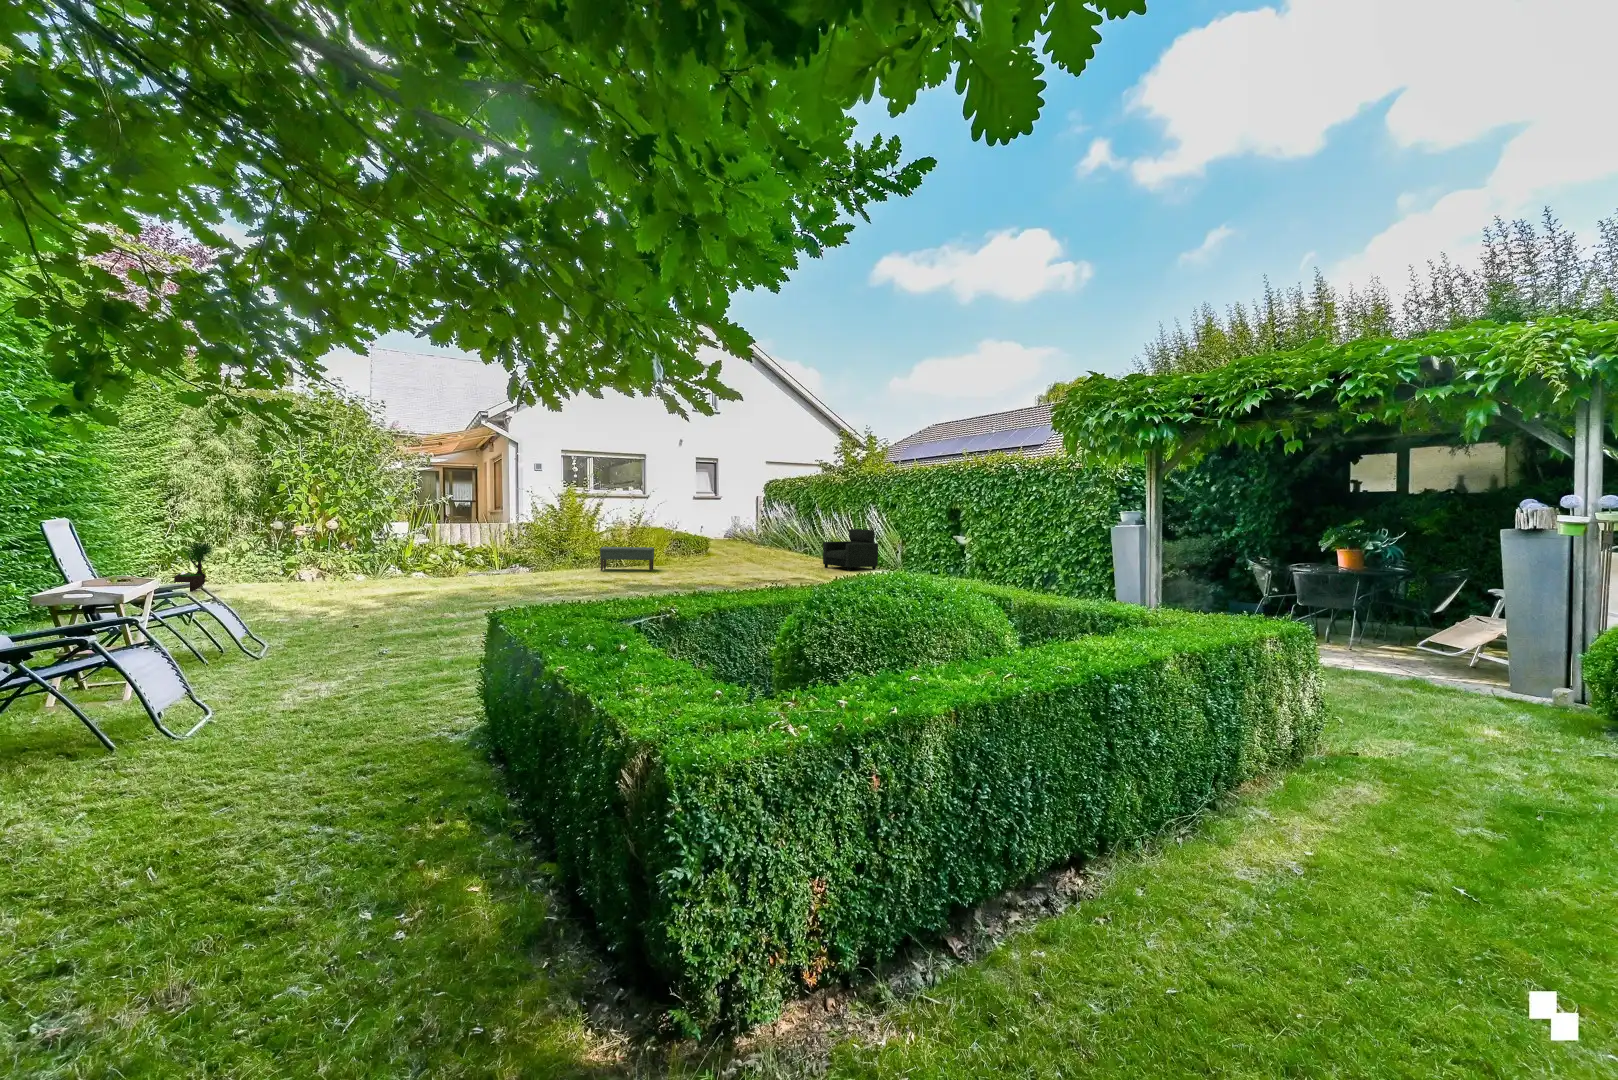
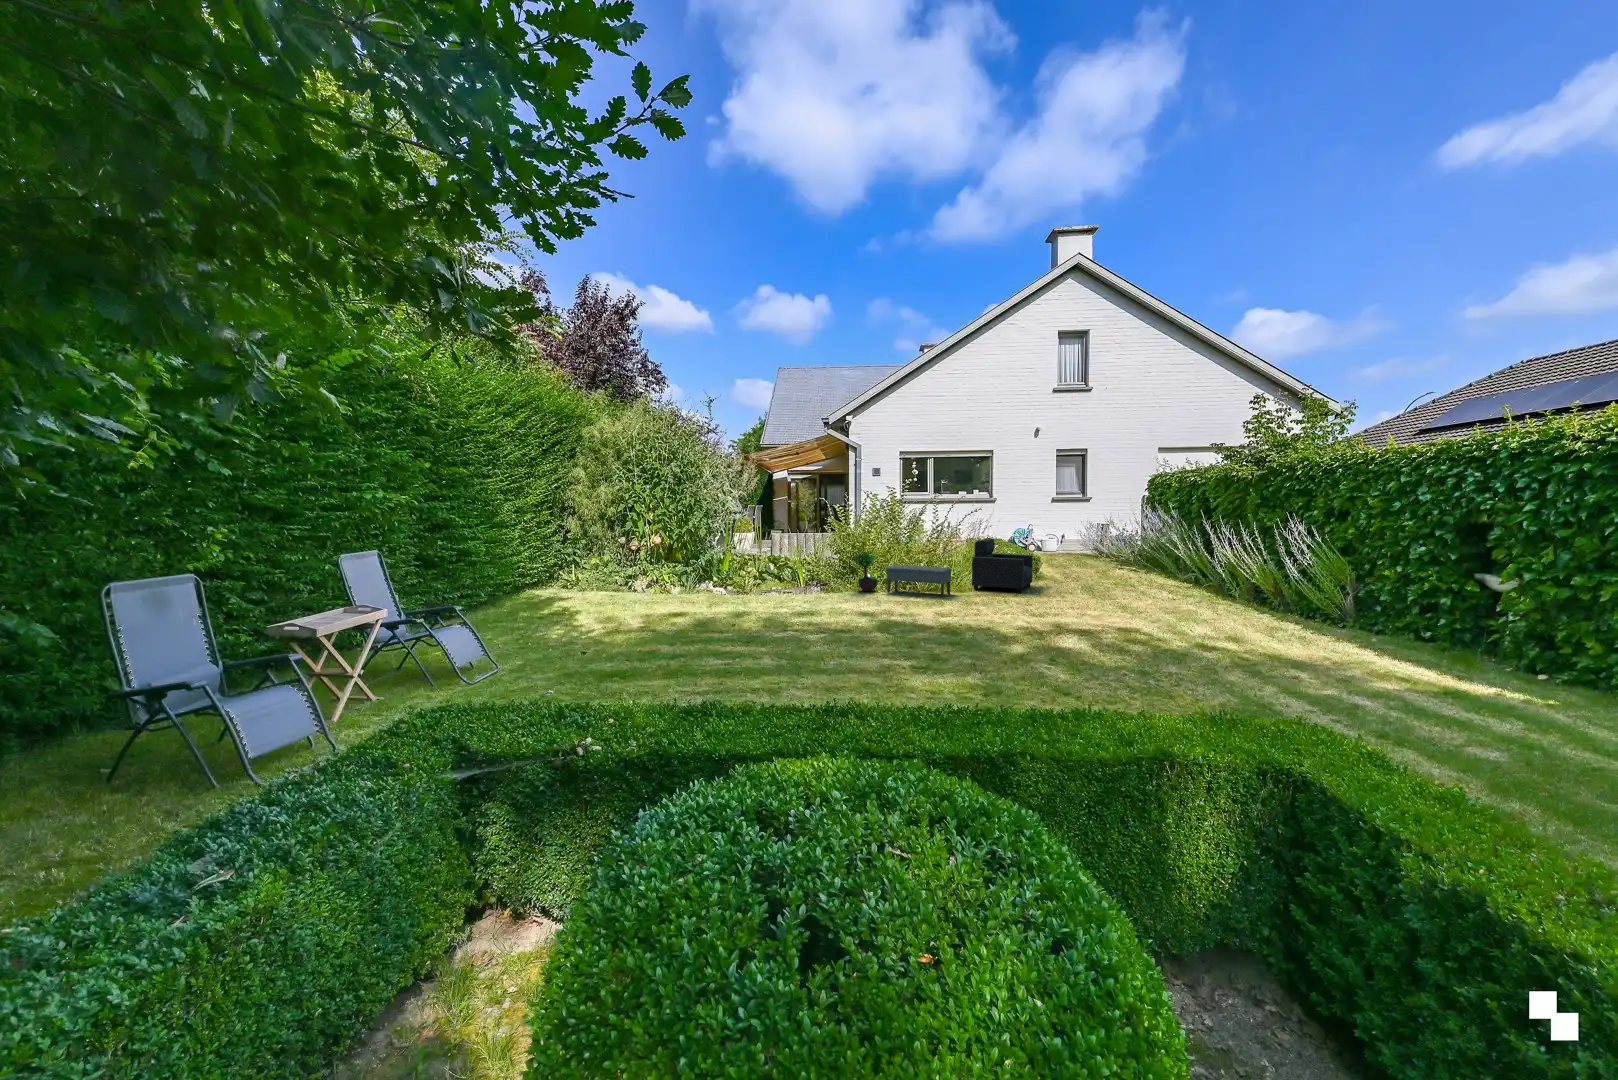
armchair: present [823,529,878,571] -> present [972,538,1033,593]
potted tree: present [174,541,214,591] -> present [854,552,877,591]

